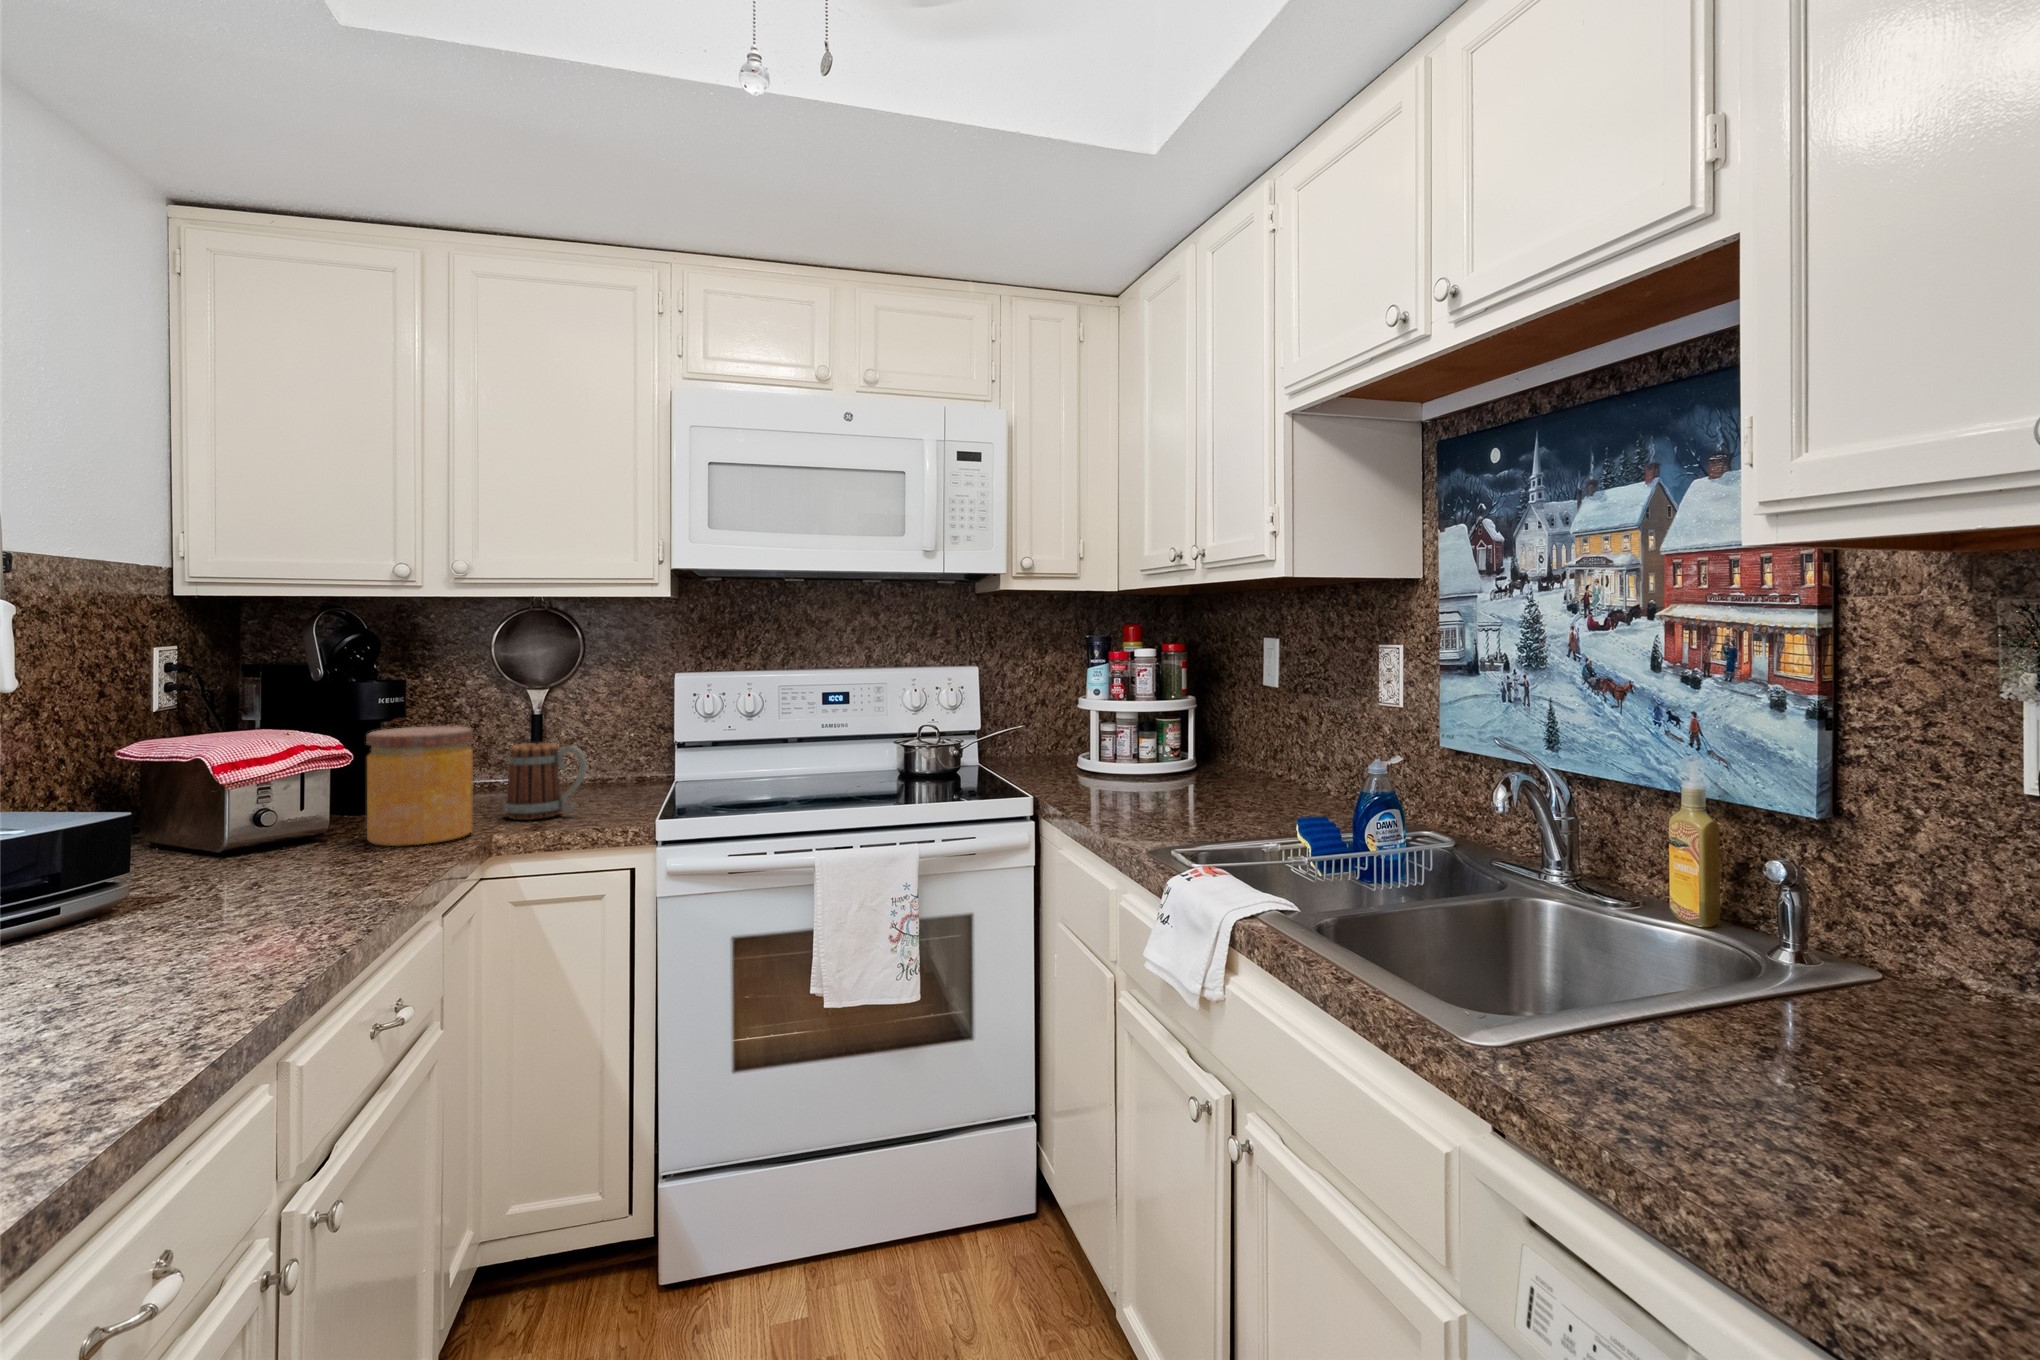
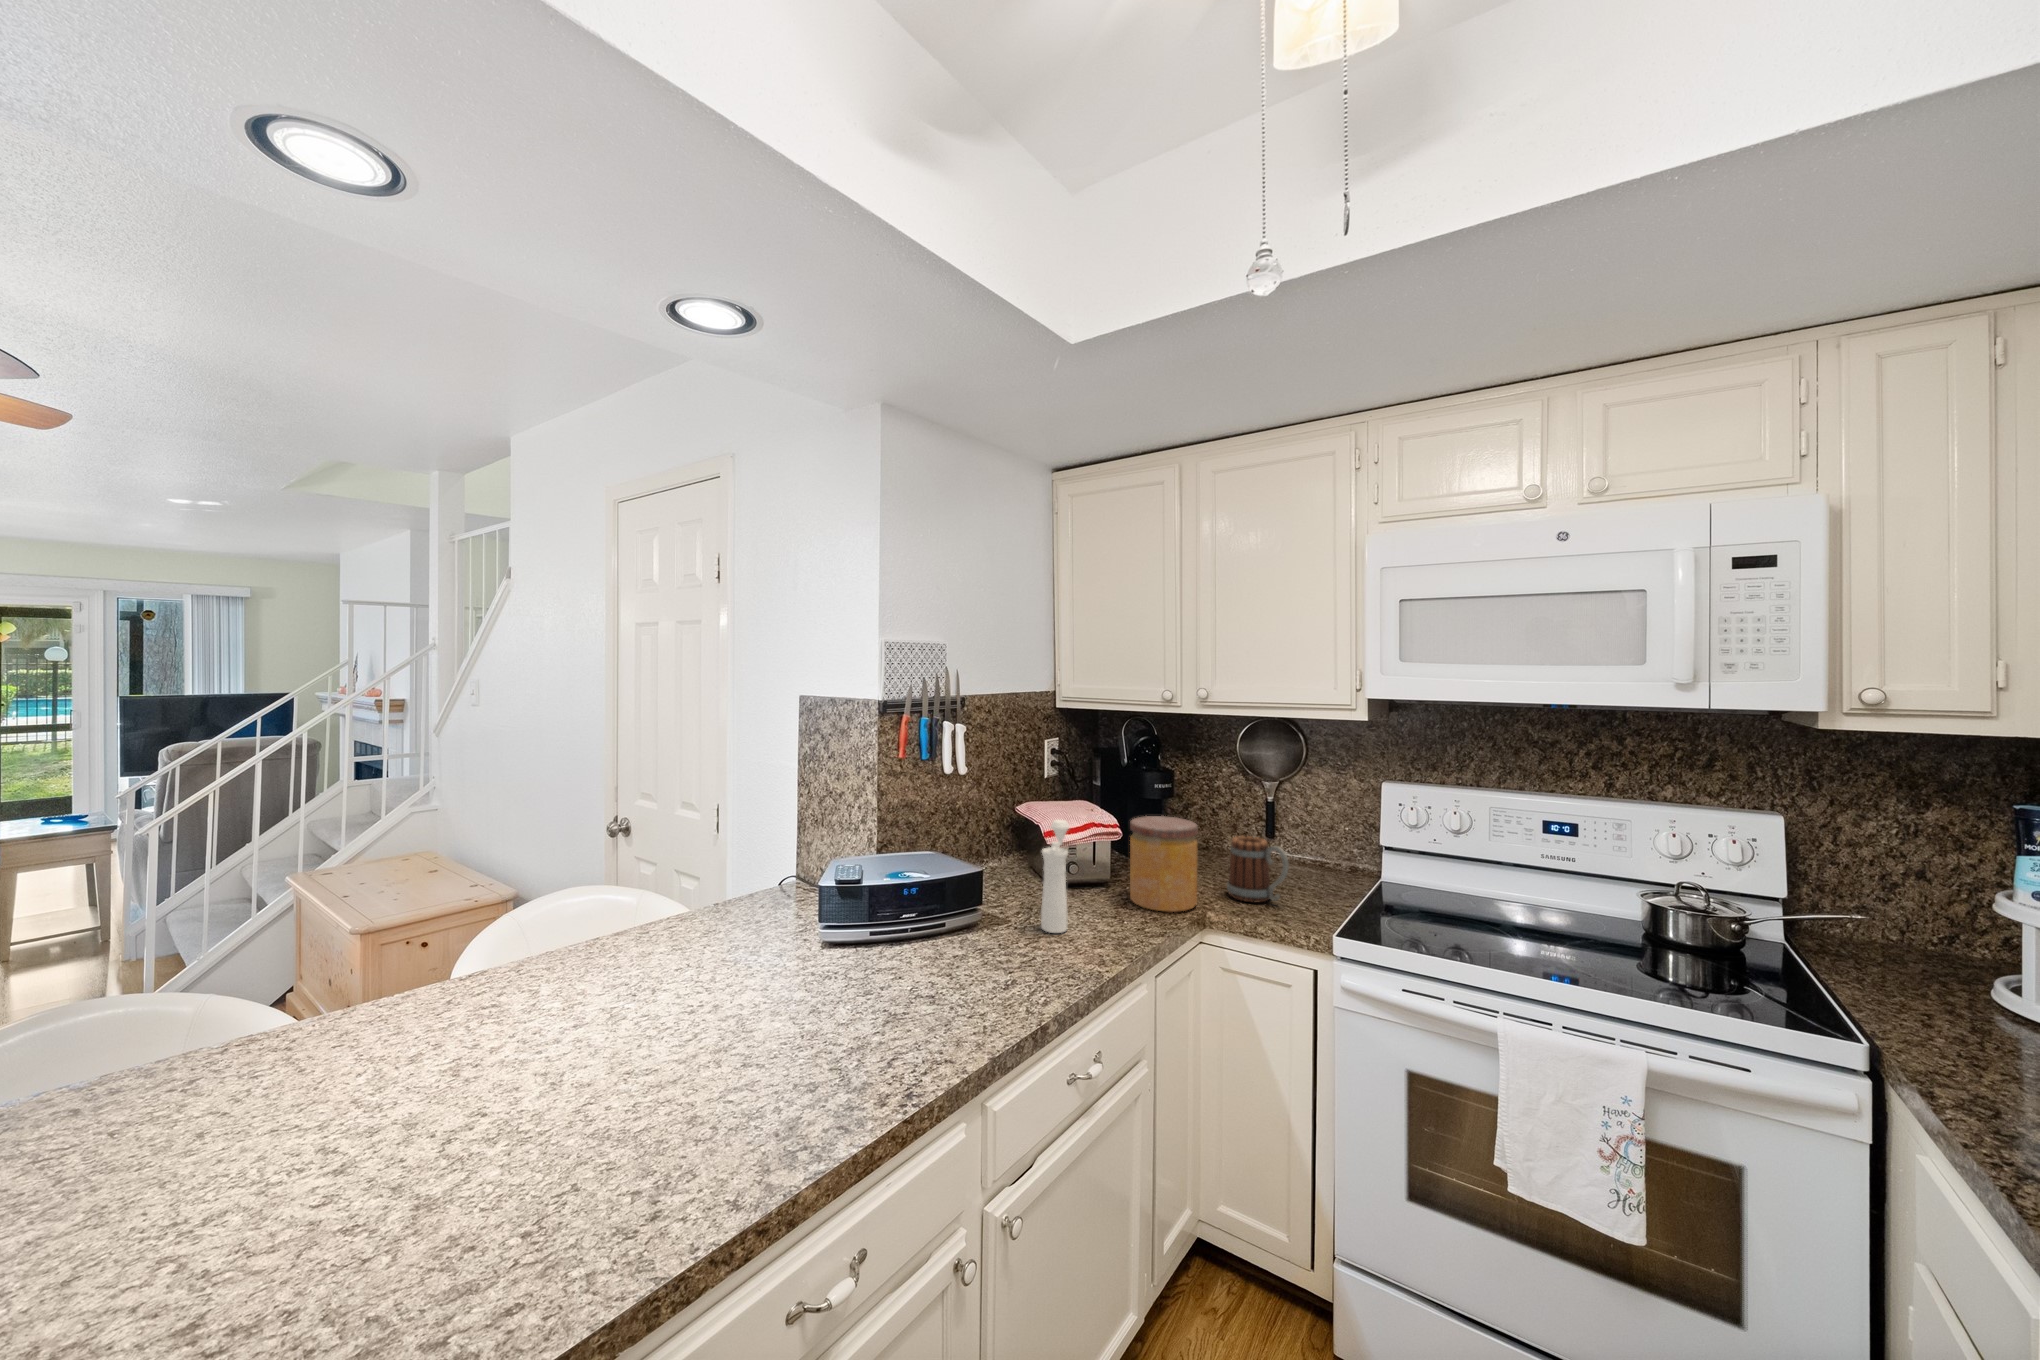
pepper mill: none [240,733,291,891] -> present [1041,820,1070,933]

